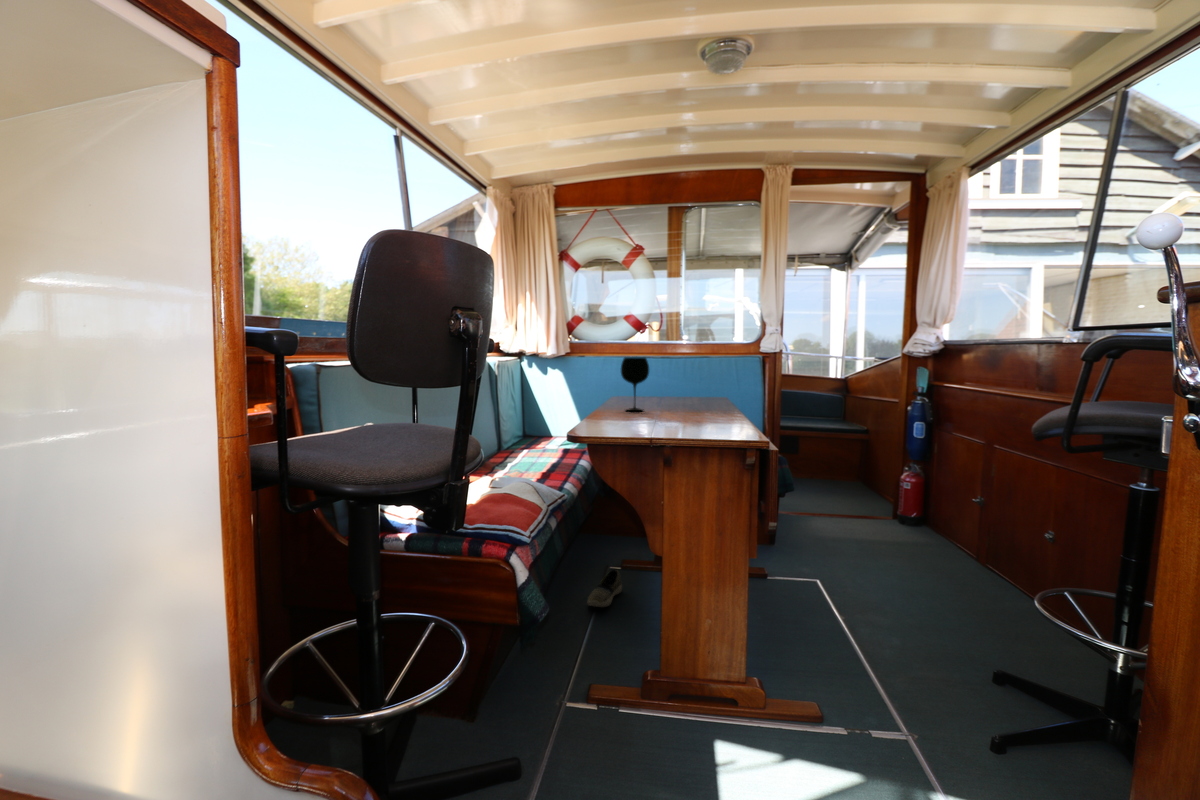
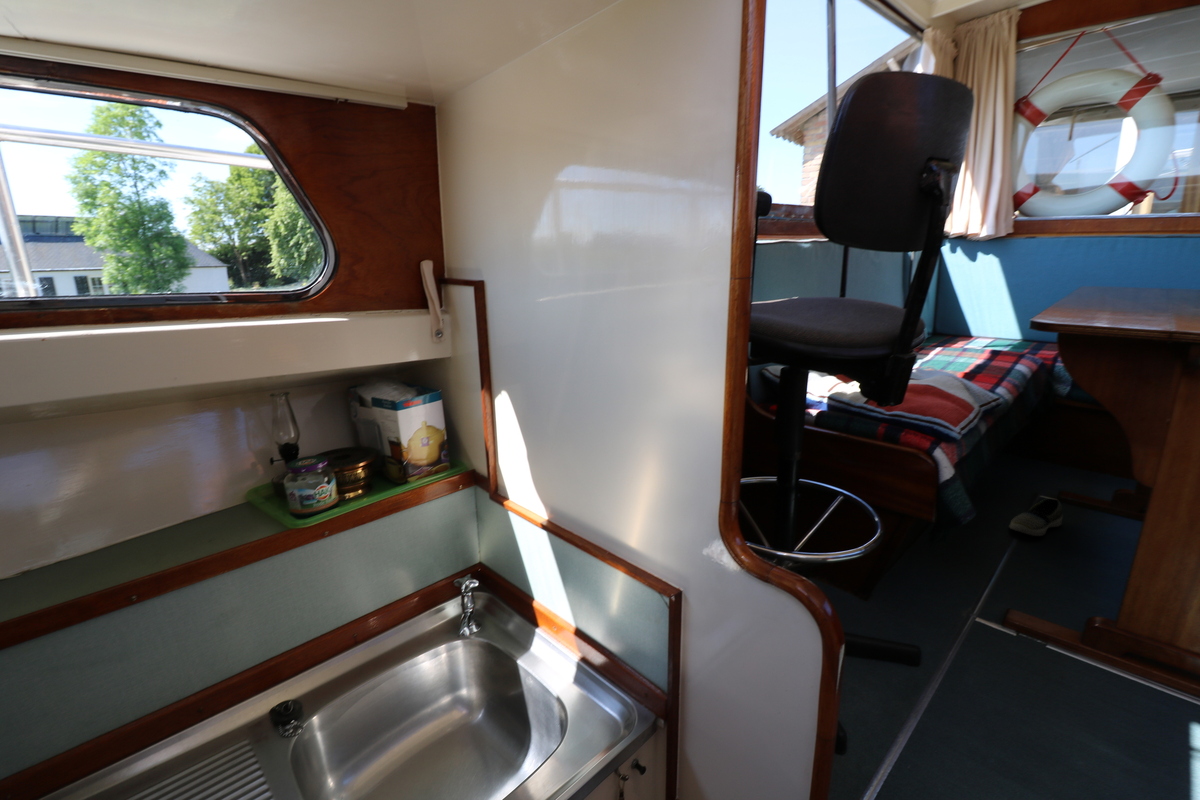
wine glass: present [621,357,649,411] -> none [1115,223,1175,300]

